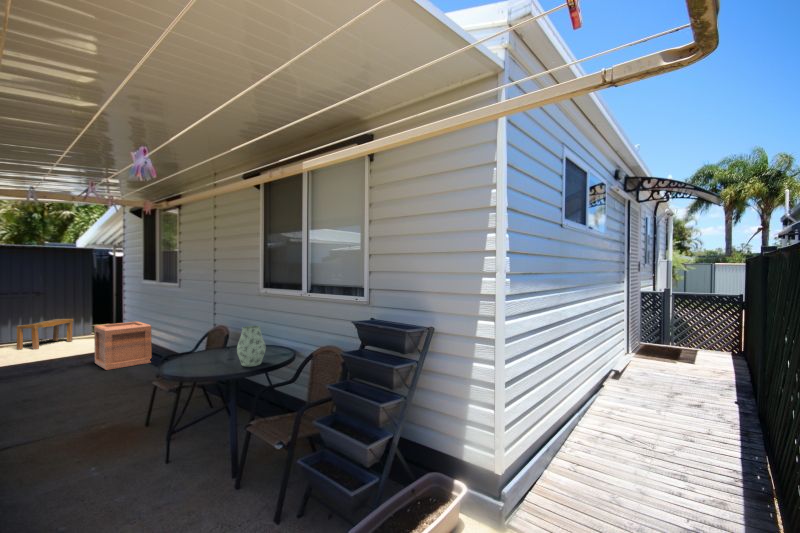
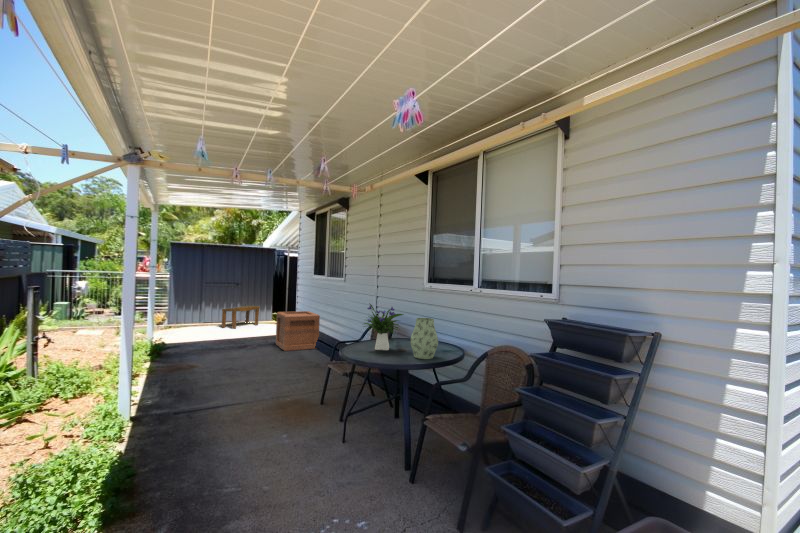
flower arrangement: none [186,314,234,362] -> present [364,304,404,350]

